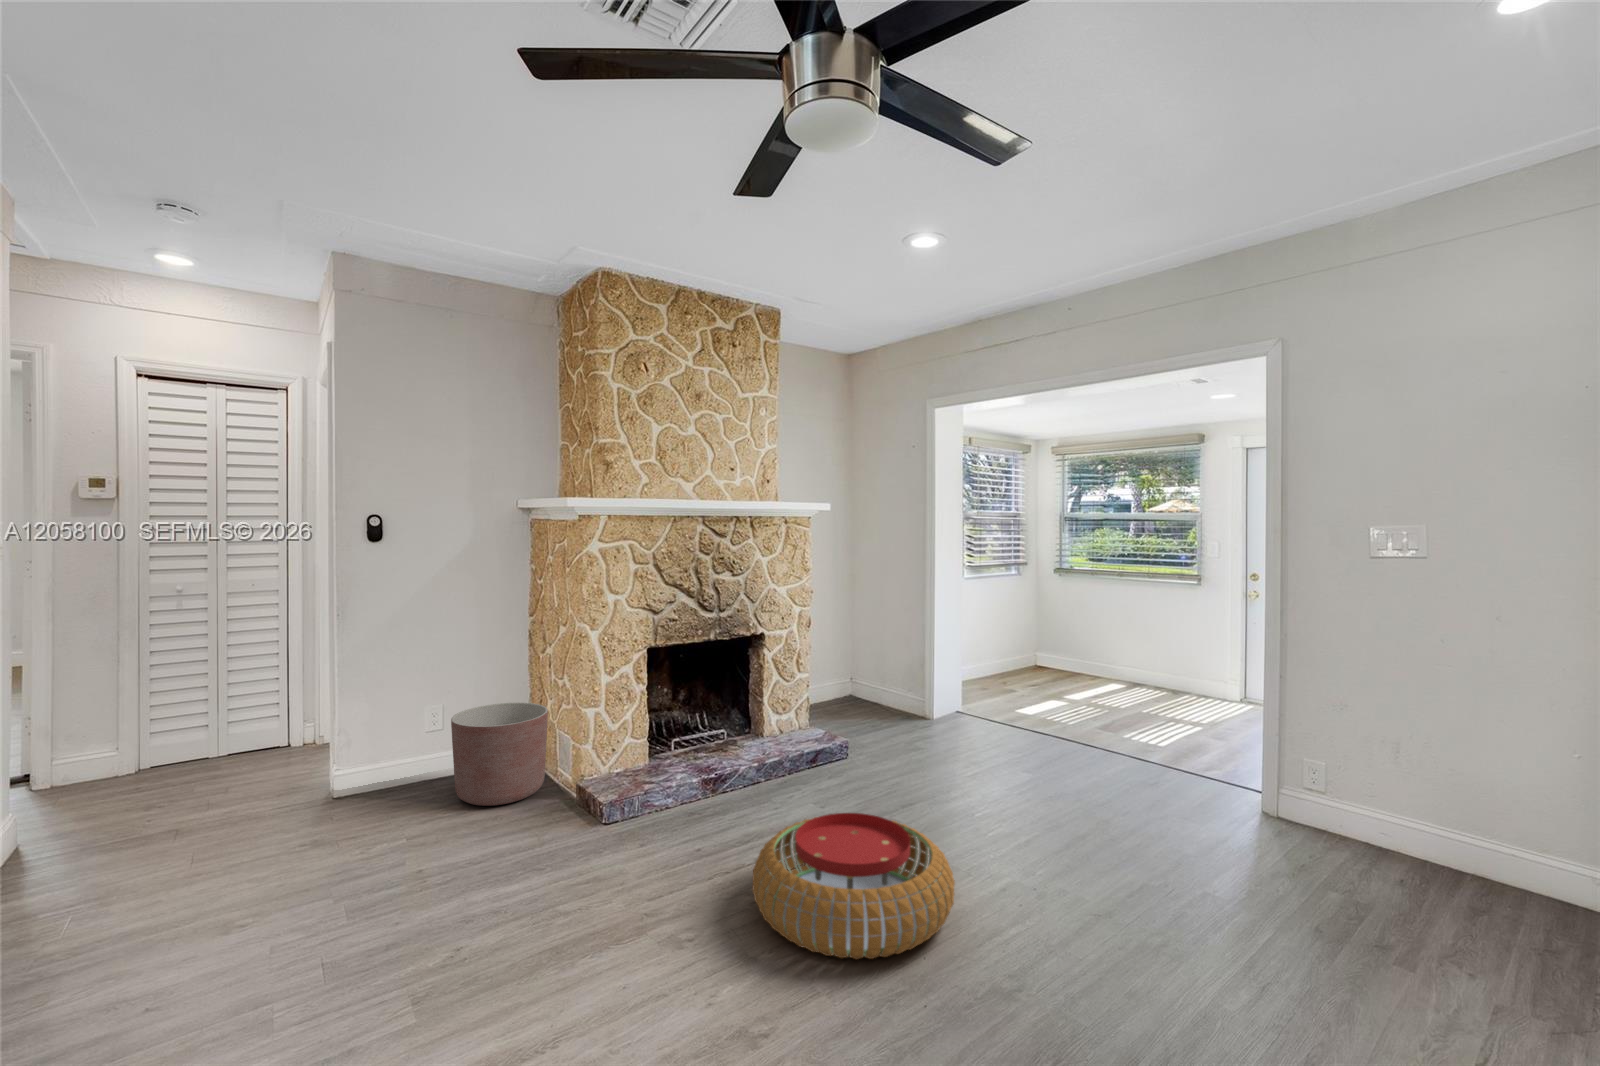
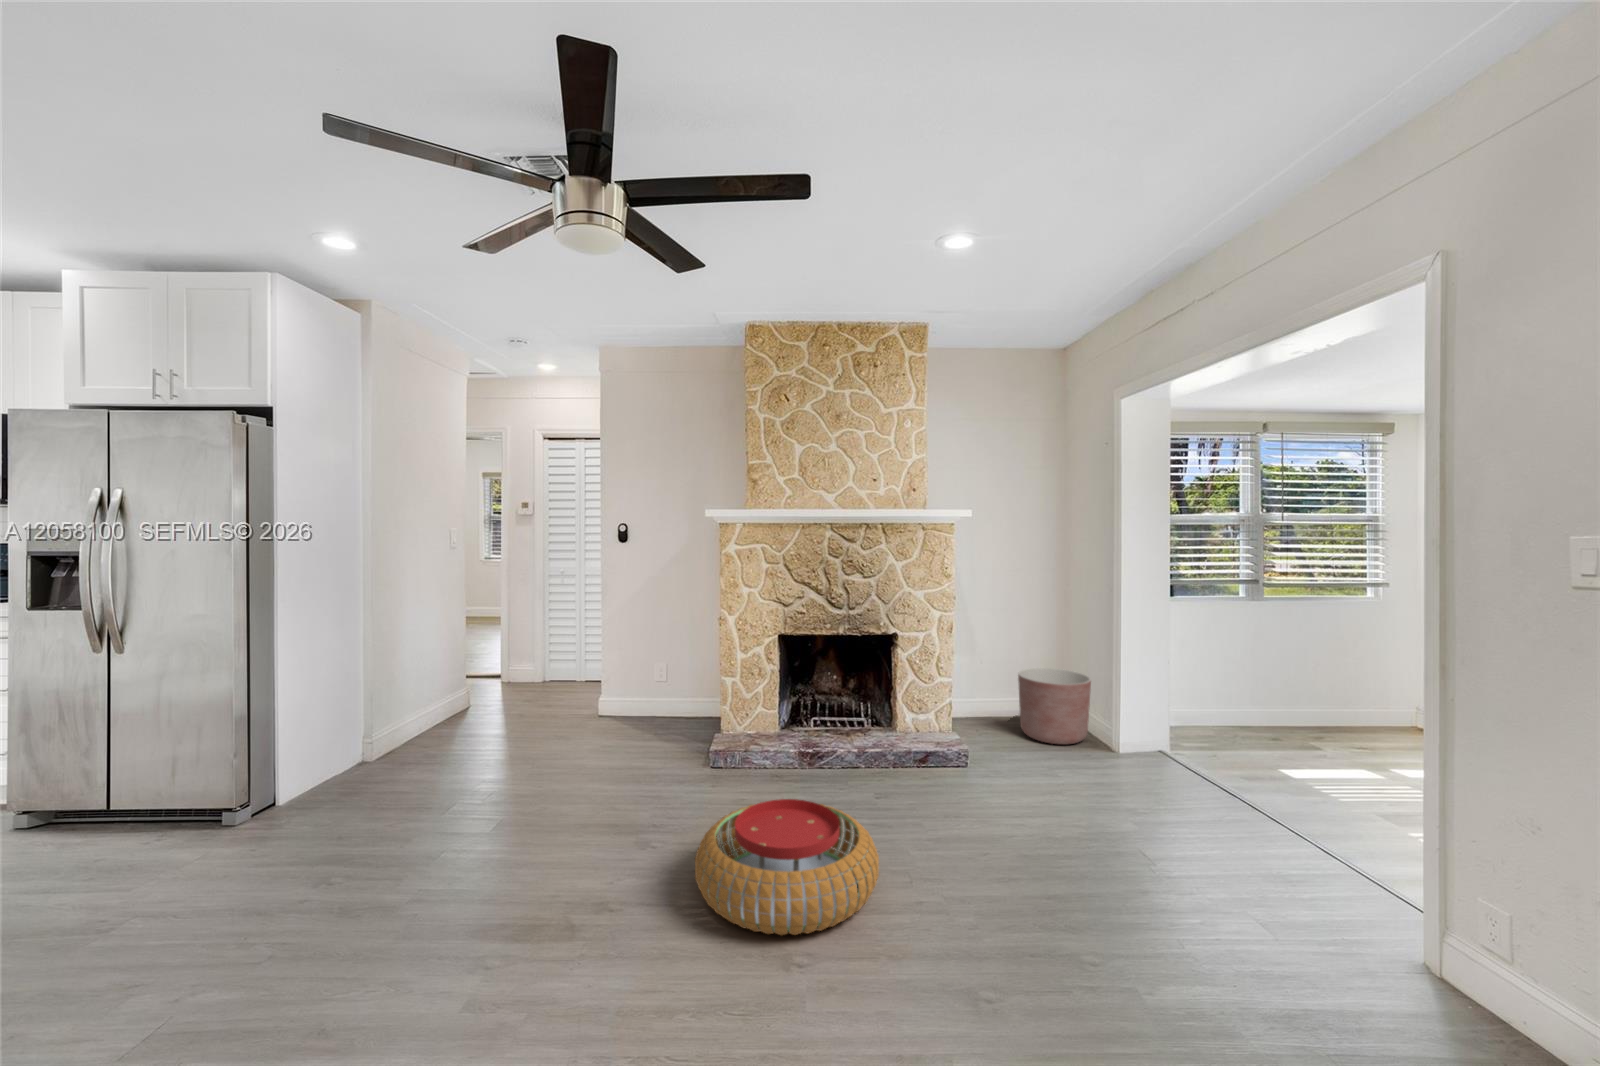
planter: present [451,703,548,806] -> present [1018,668,1091,744]

